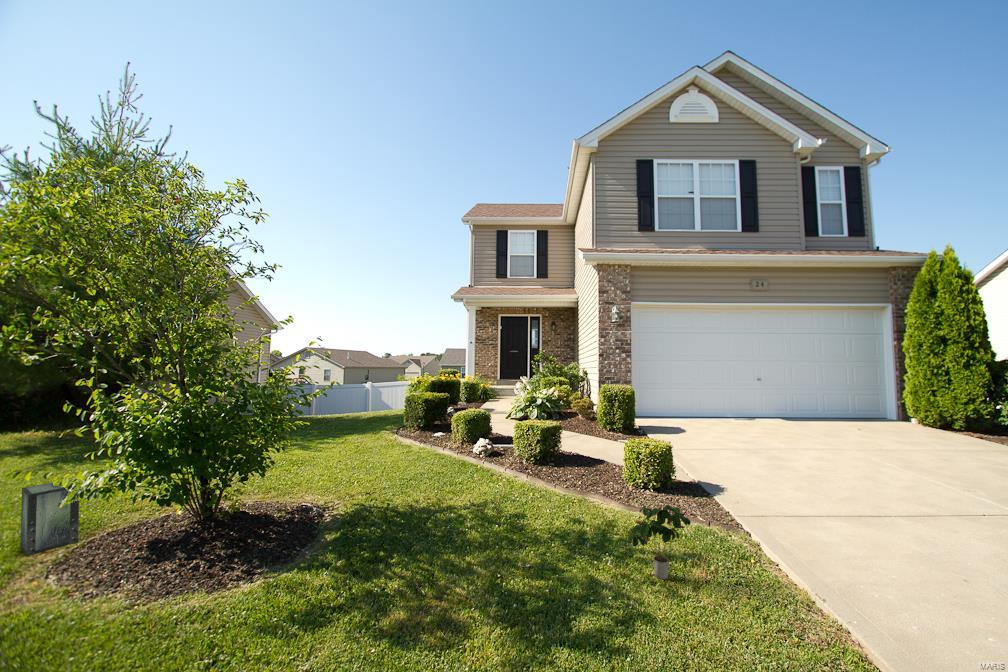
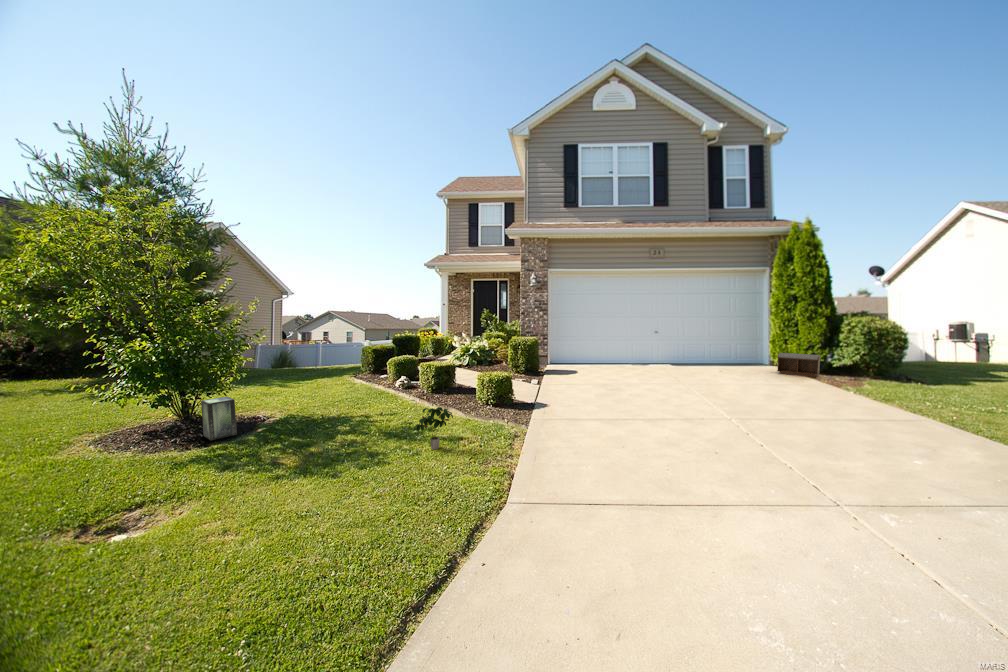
bench: none [933,407,996,438] -> present [777,353,821,377]
storage box: present [20,483,79,555] -> present [201,397,237,440]

